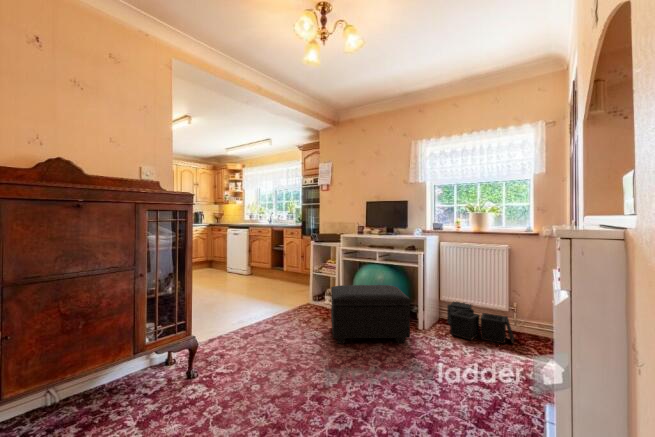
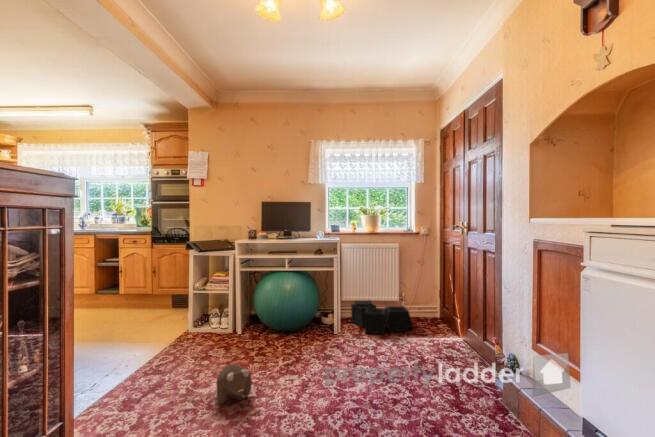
footstool: present [331,285,410,343] -> none [243,294,341,374]
plush toy: none [289,326,314,352] -> present [217,364,252,404]

